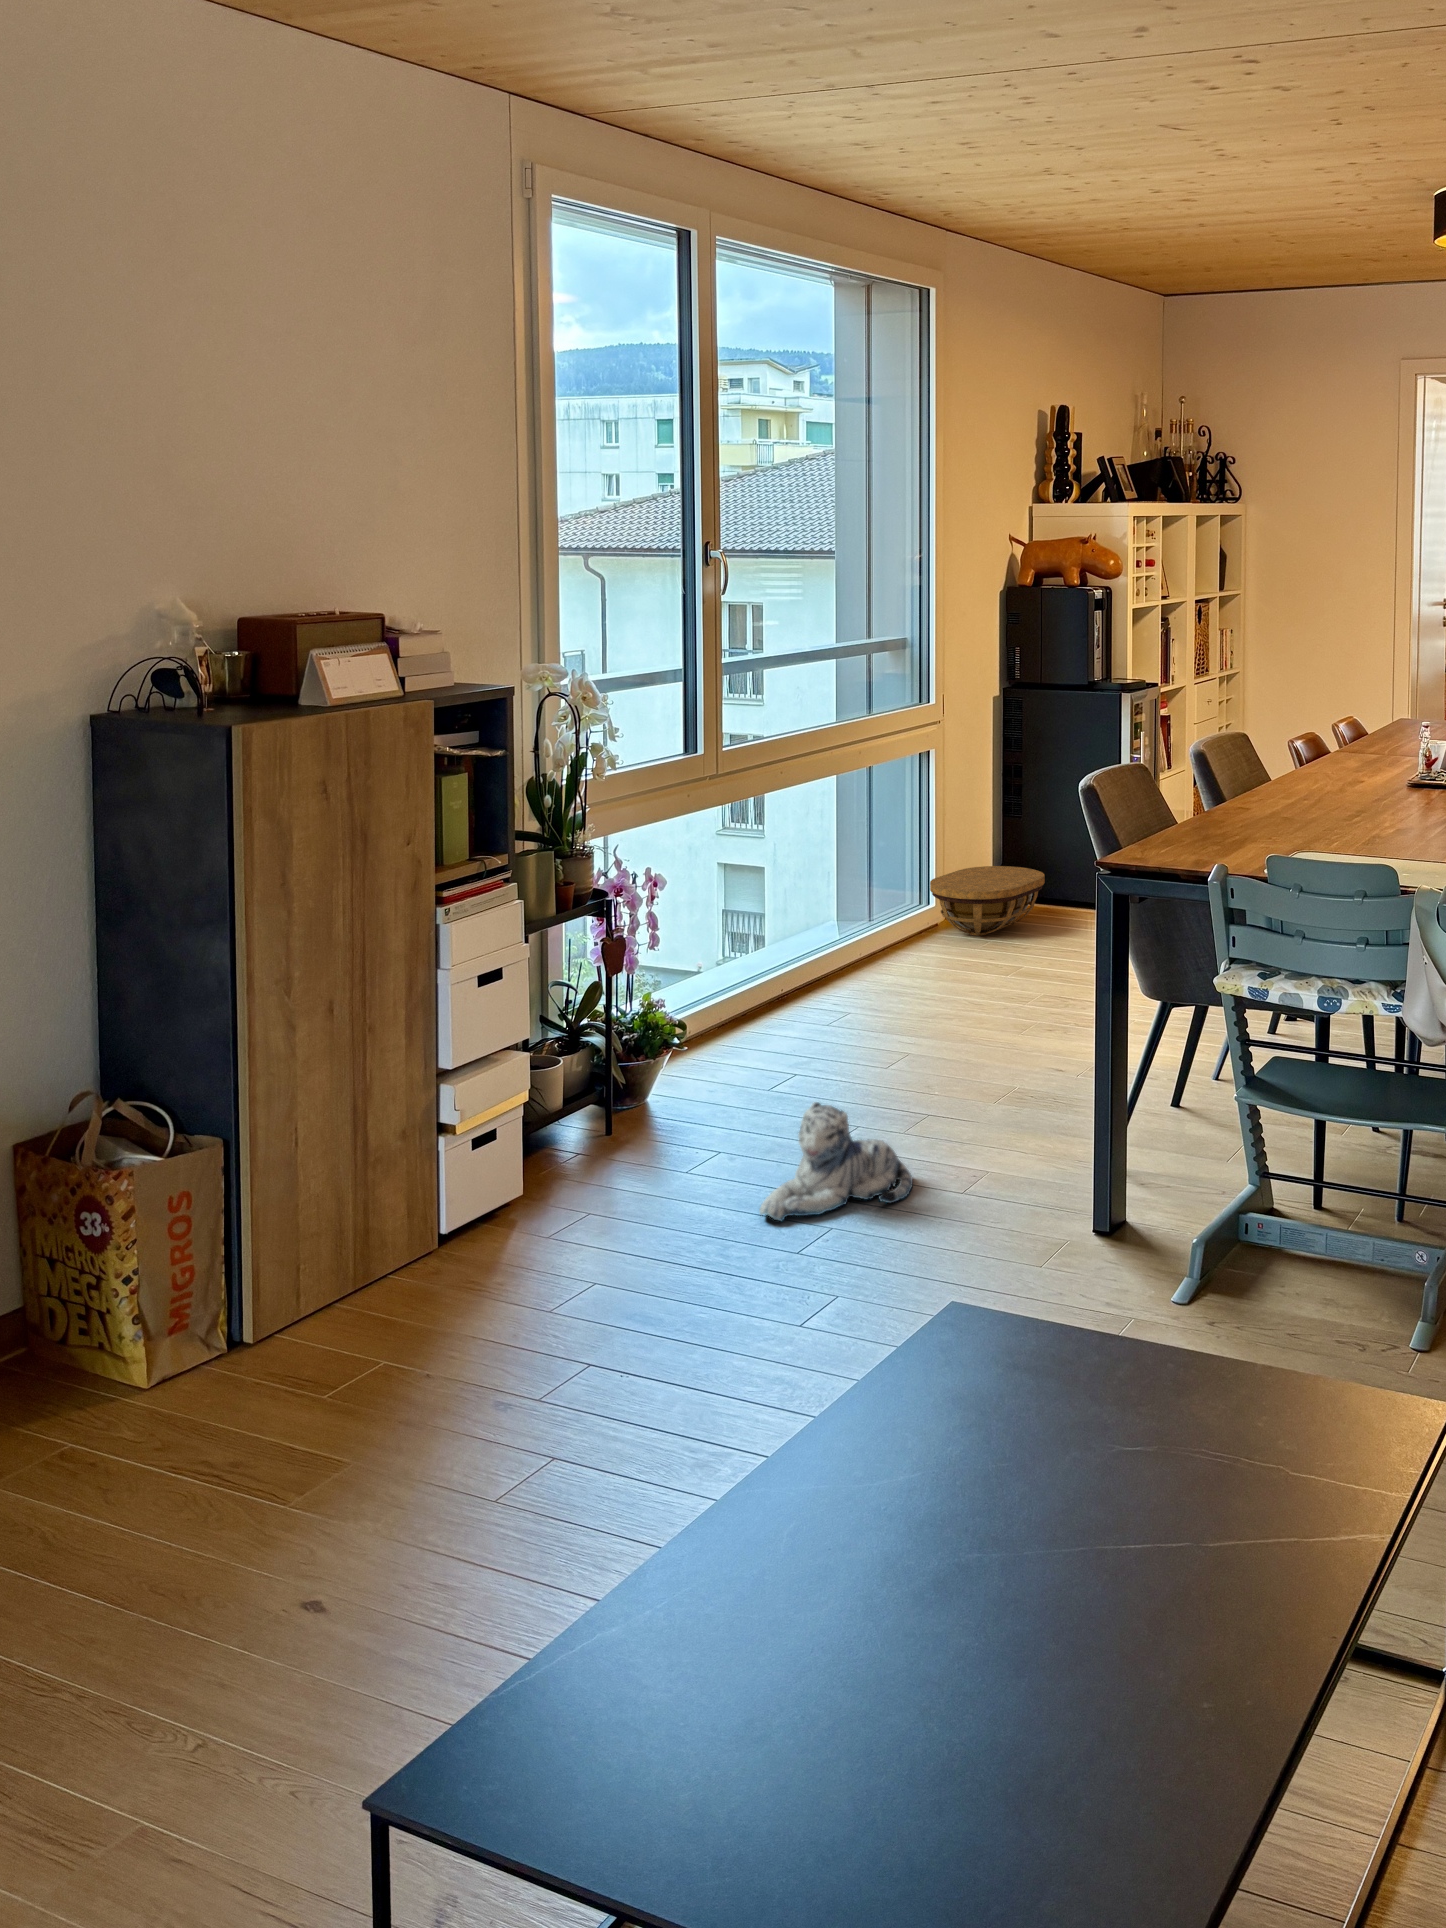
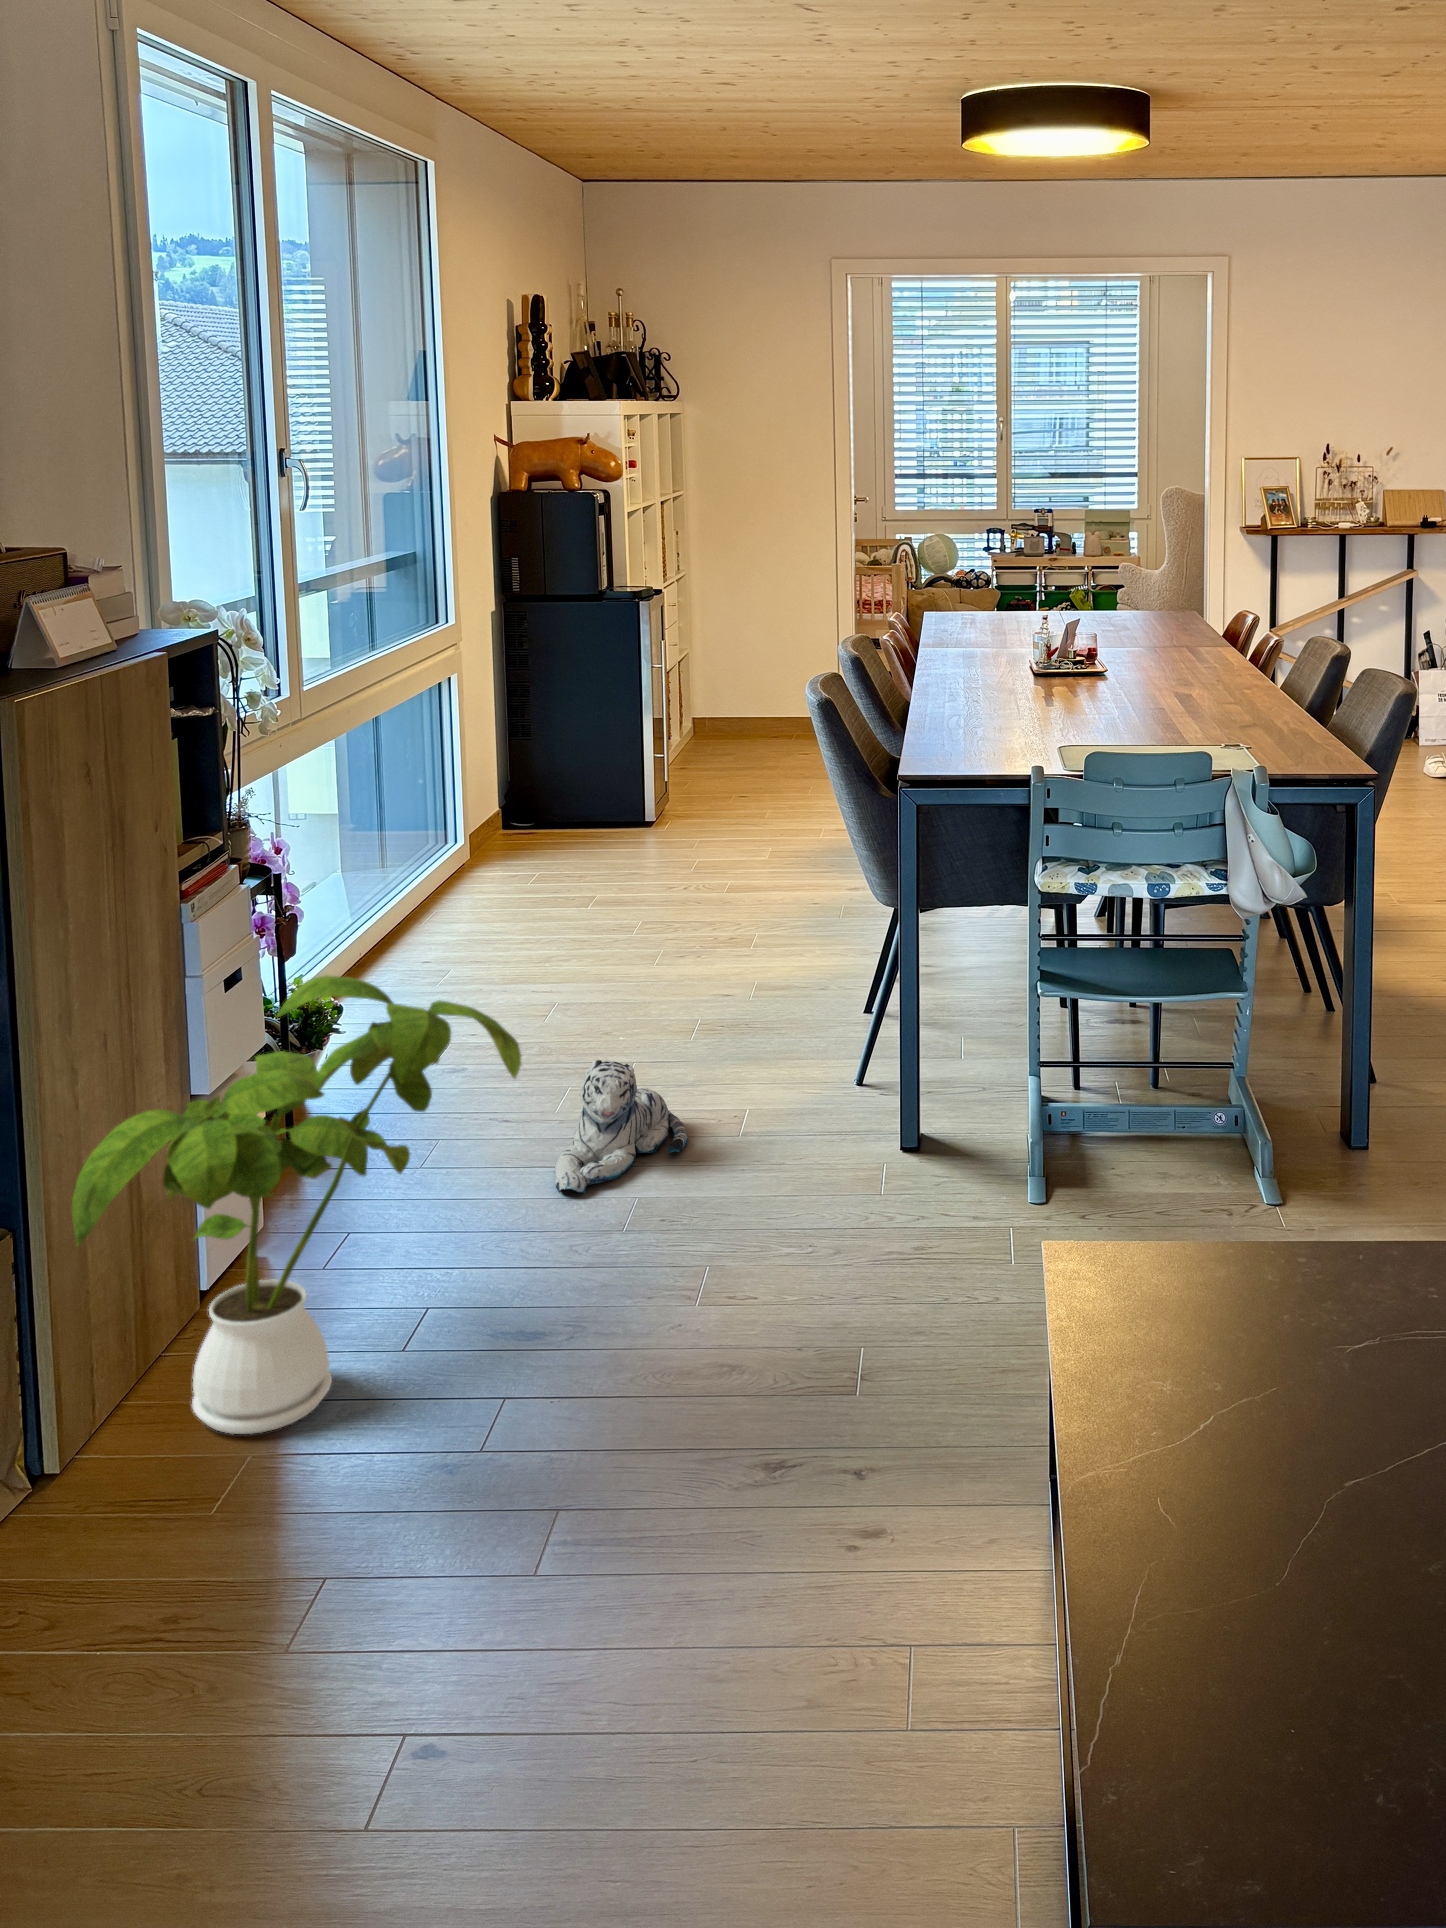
basket: present [930,866,1045,936] -> none [463,785,577,860]
house plant: none [235,971,616,1349] -> present [72,975,521,1434]

